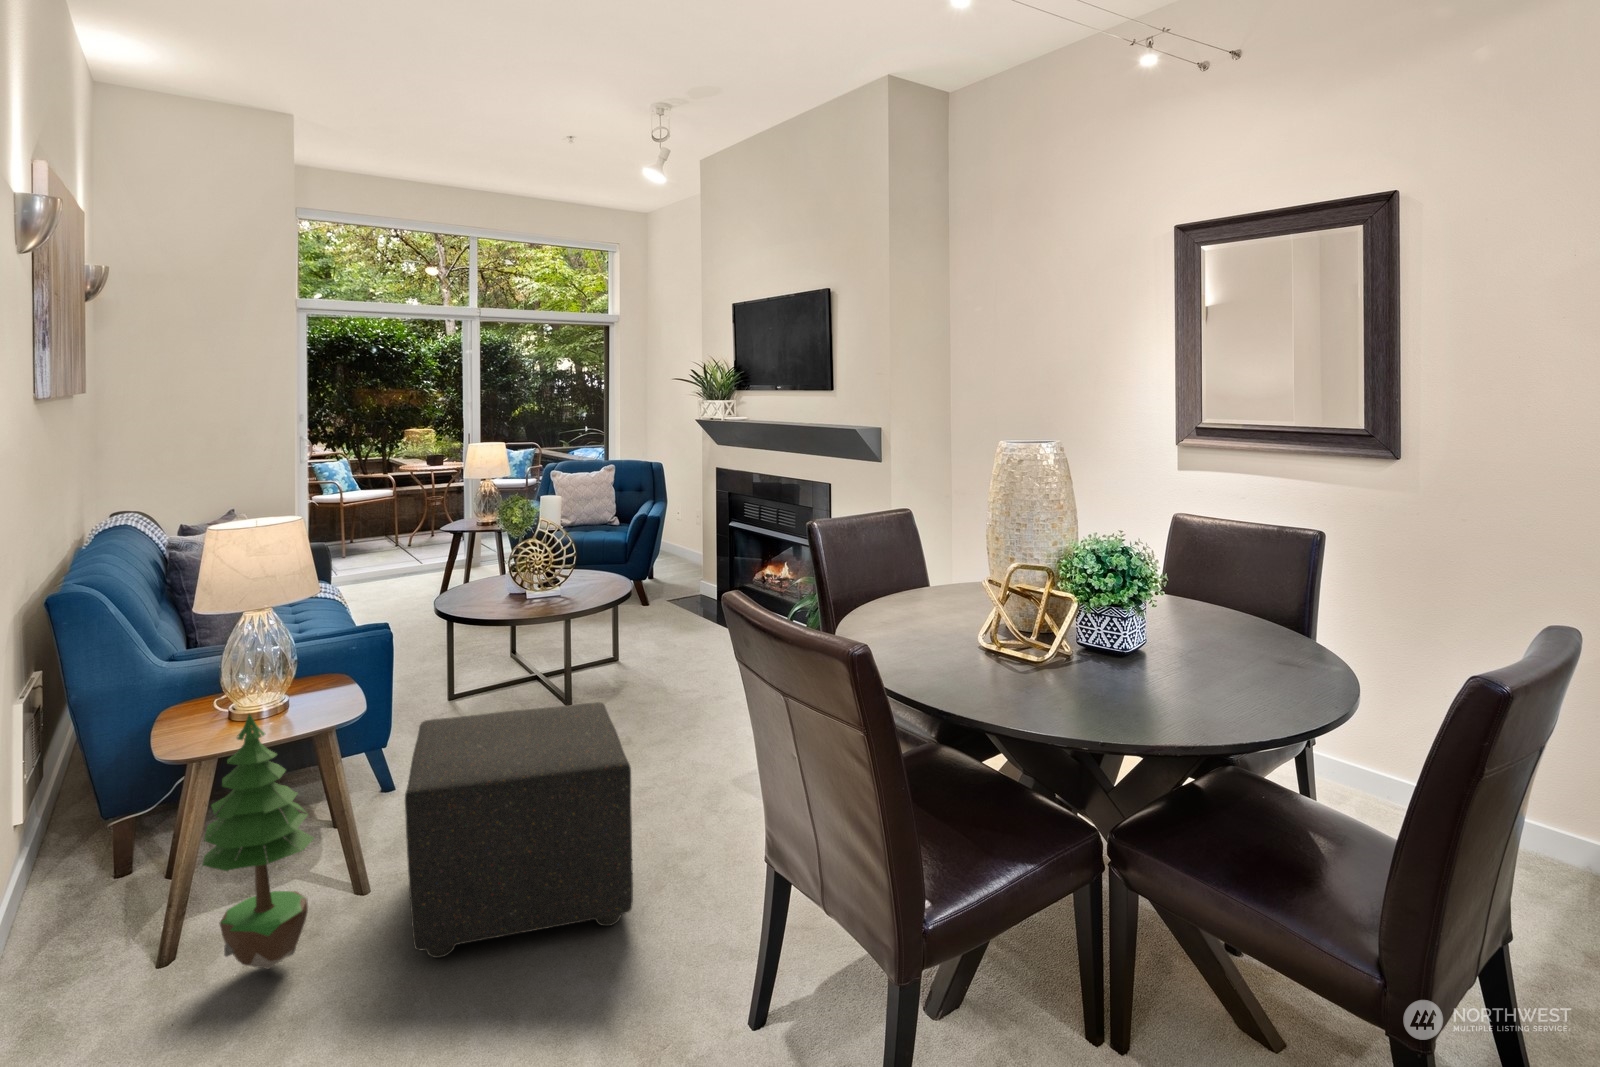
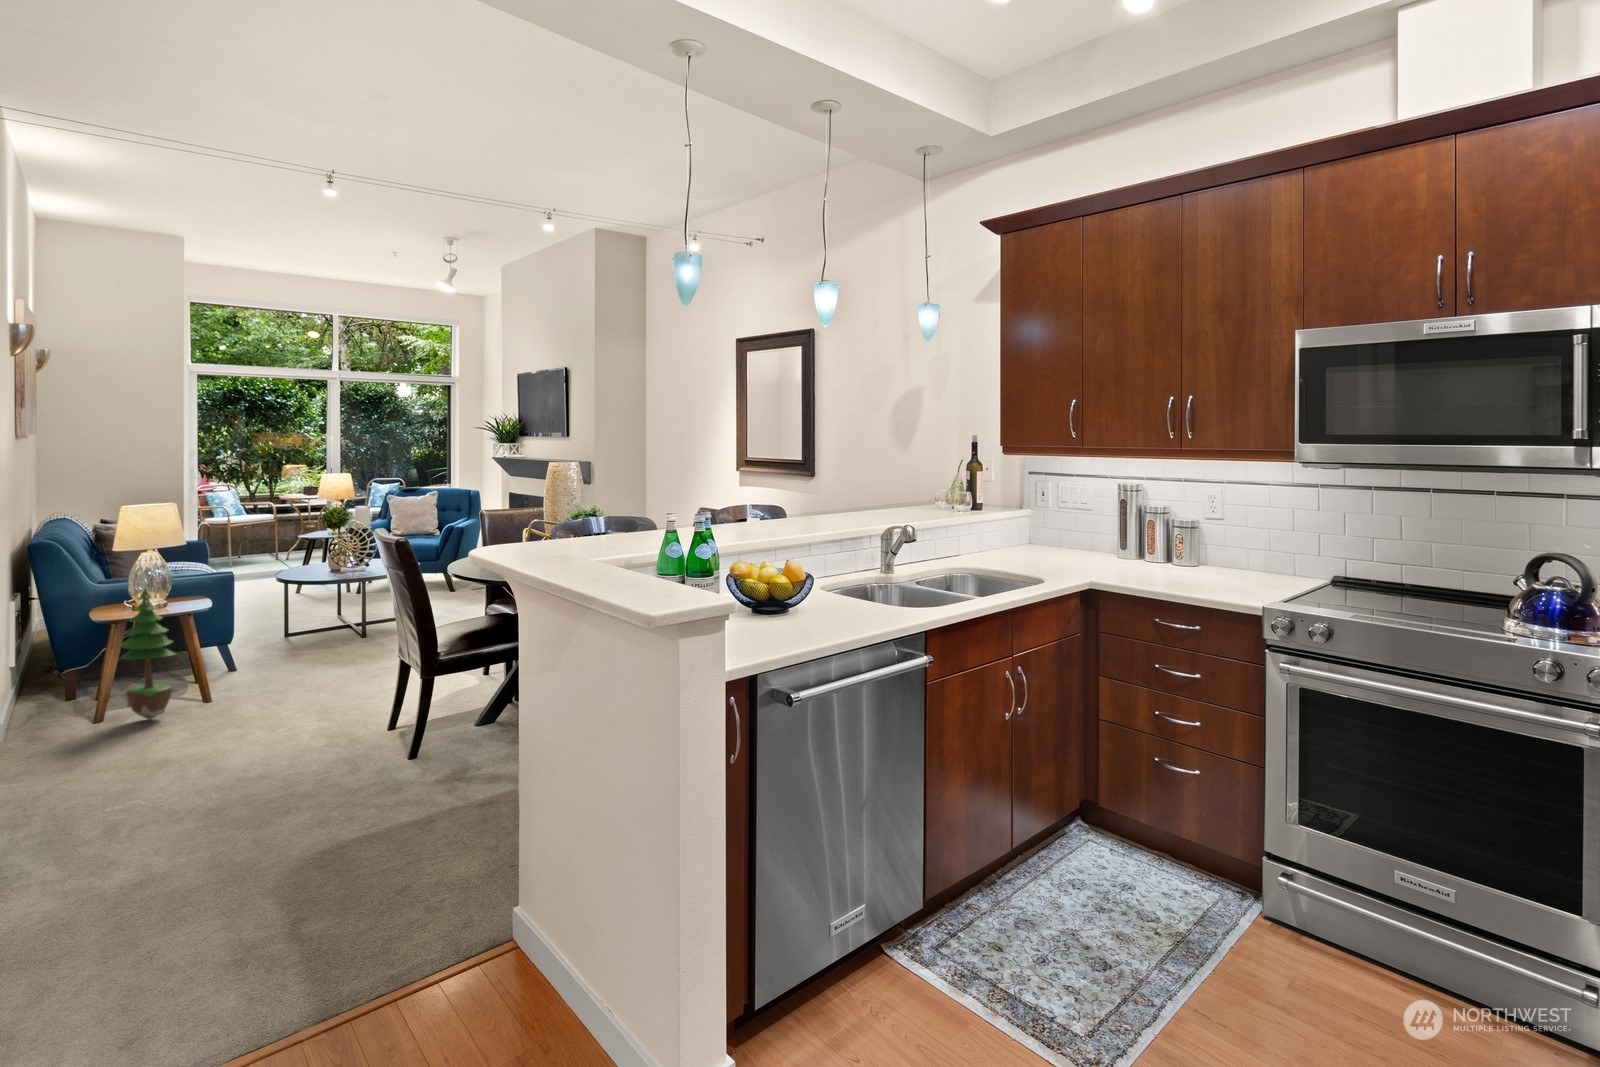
ottoman: present [405,702,633,958] -> none [223,605,355,716]

